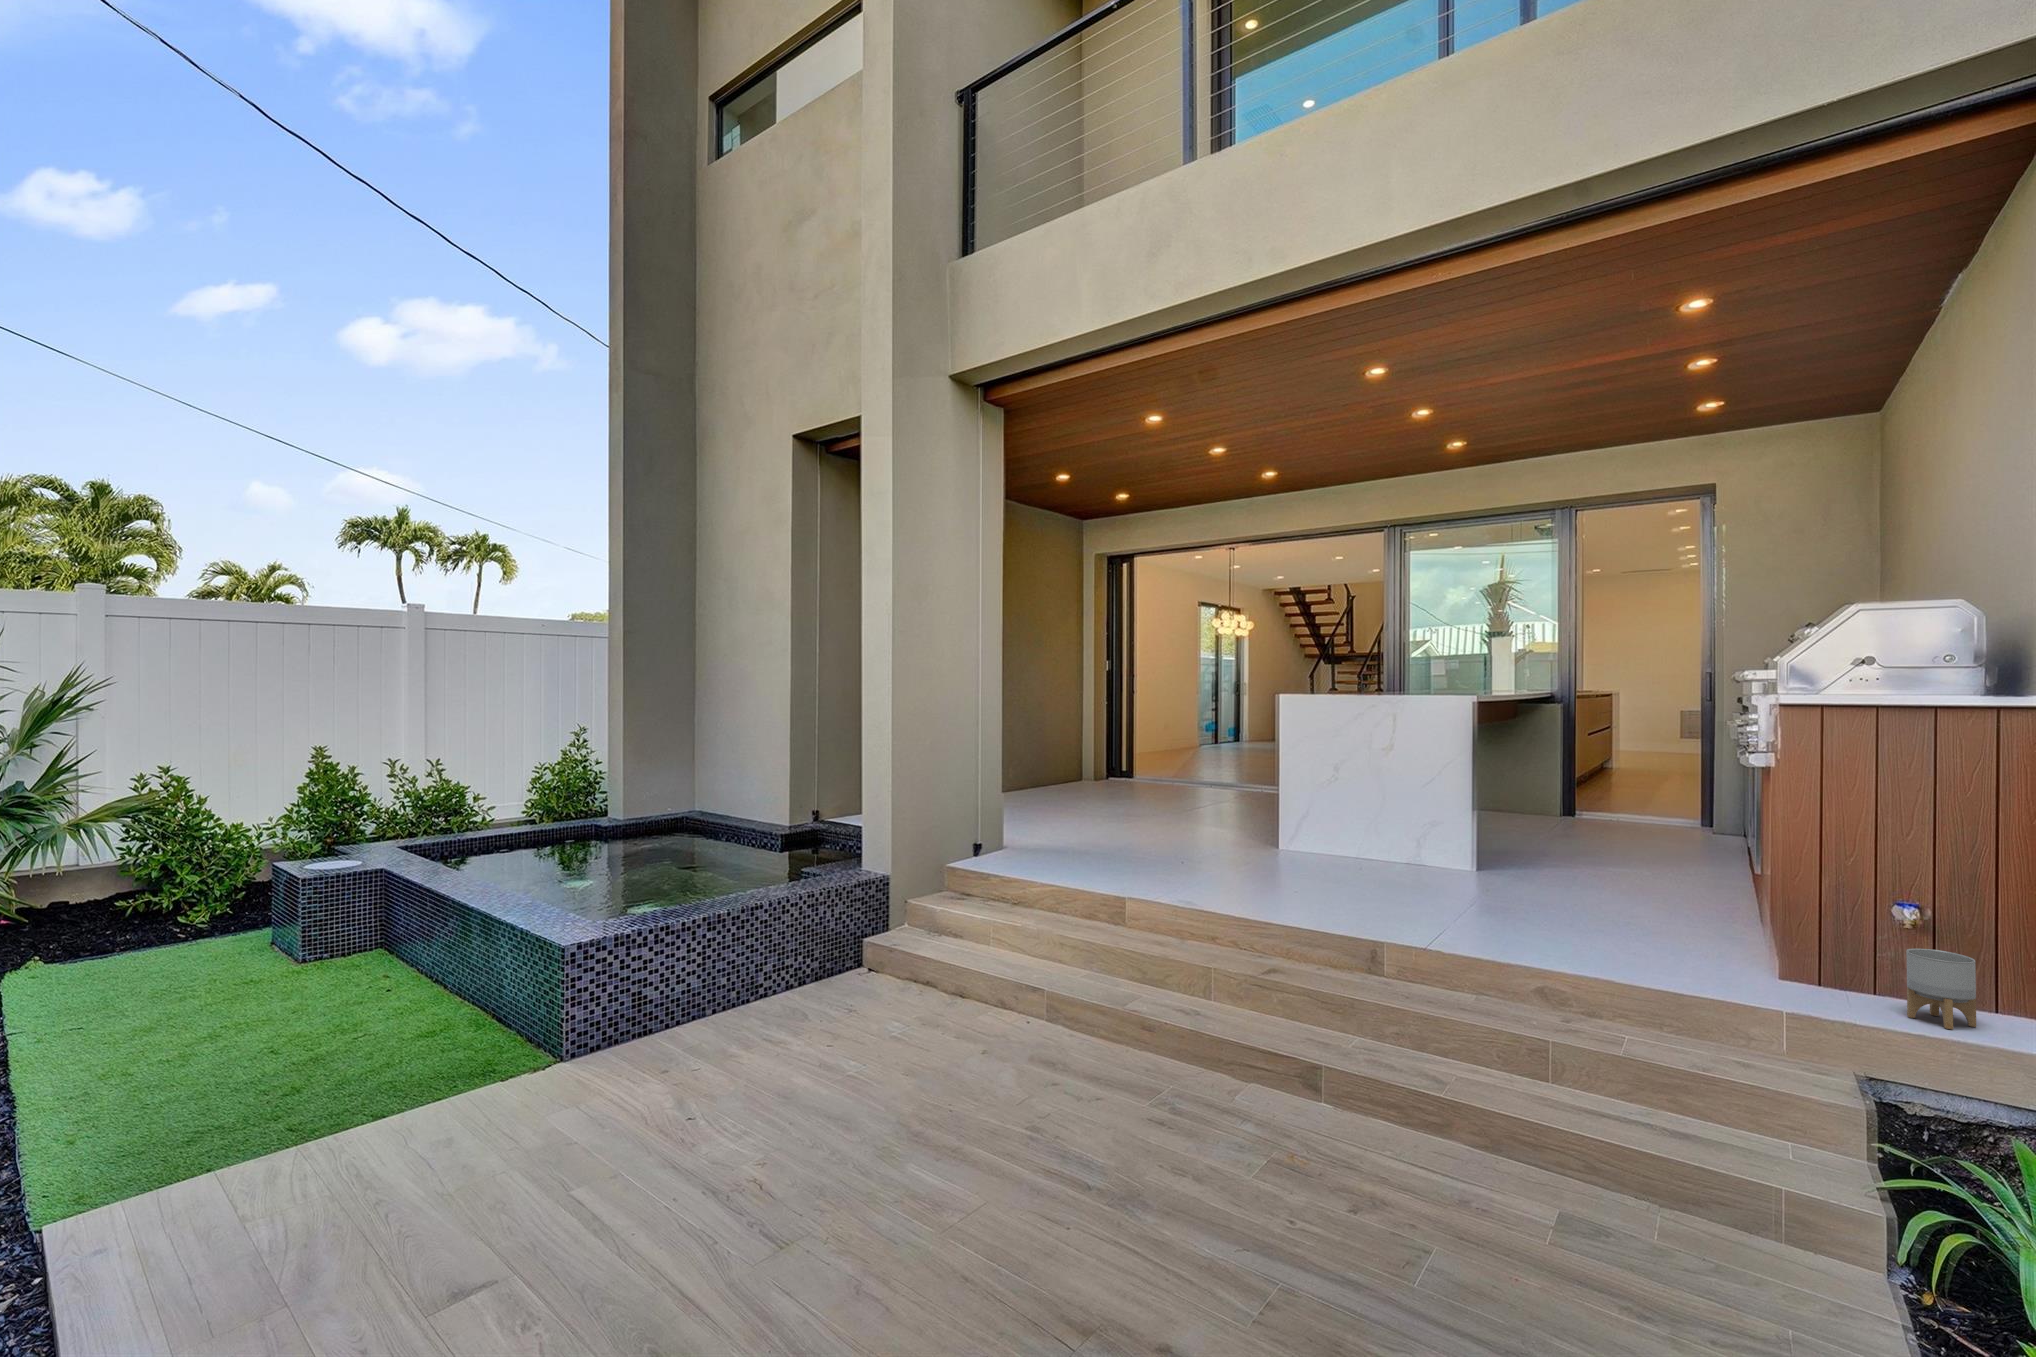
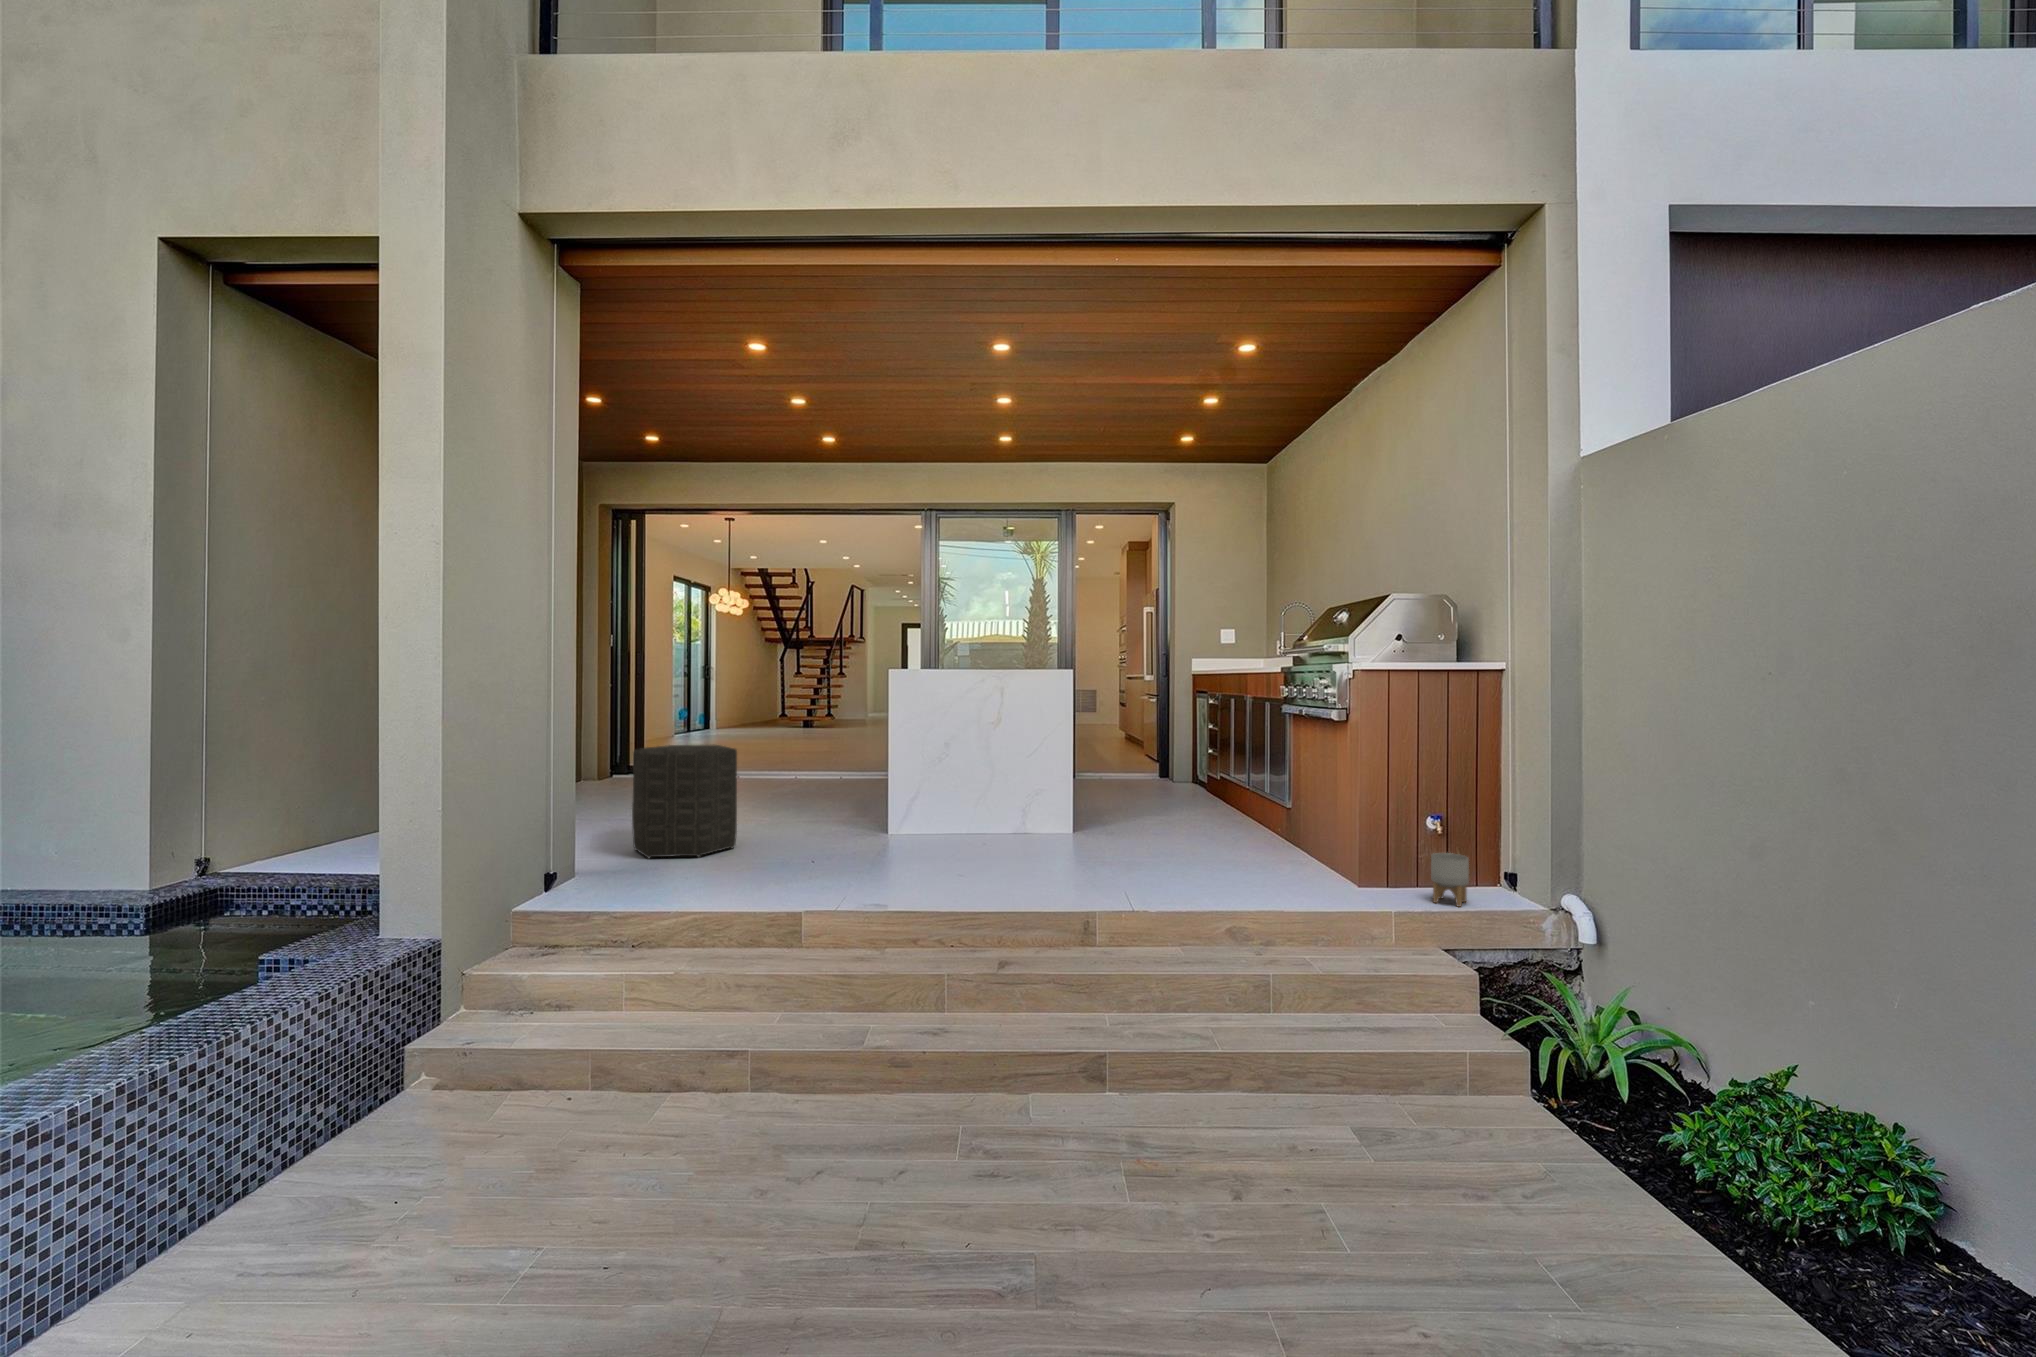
ottoman: none [1057,752,1135,848] -> present [632,745,737,859]

